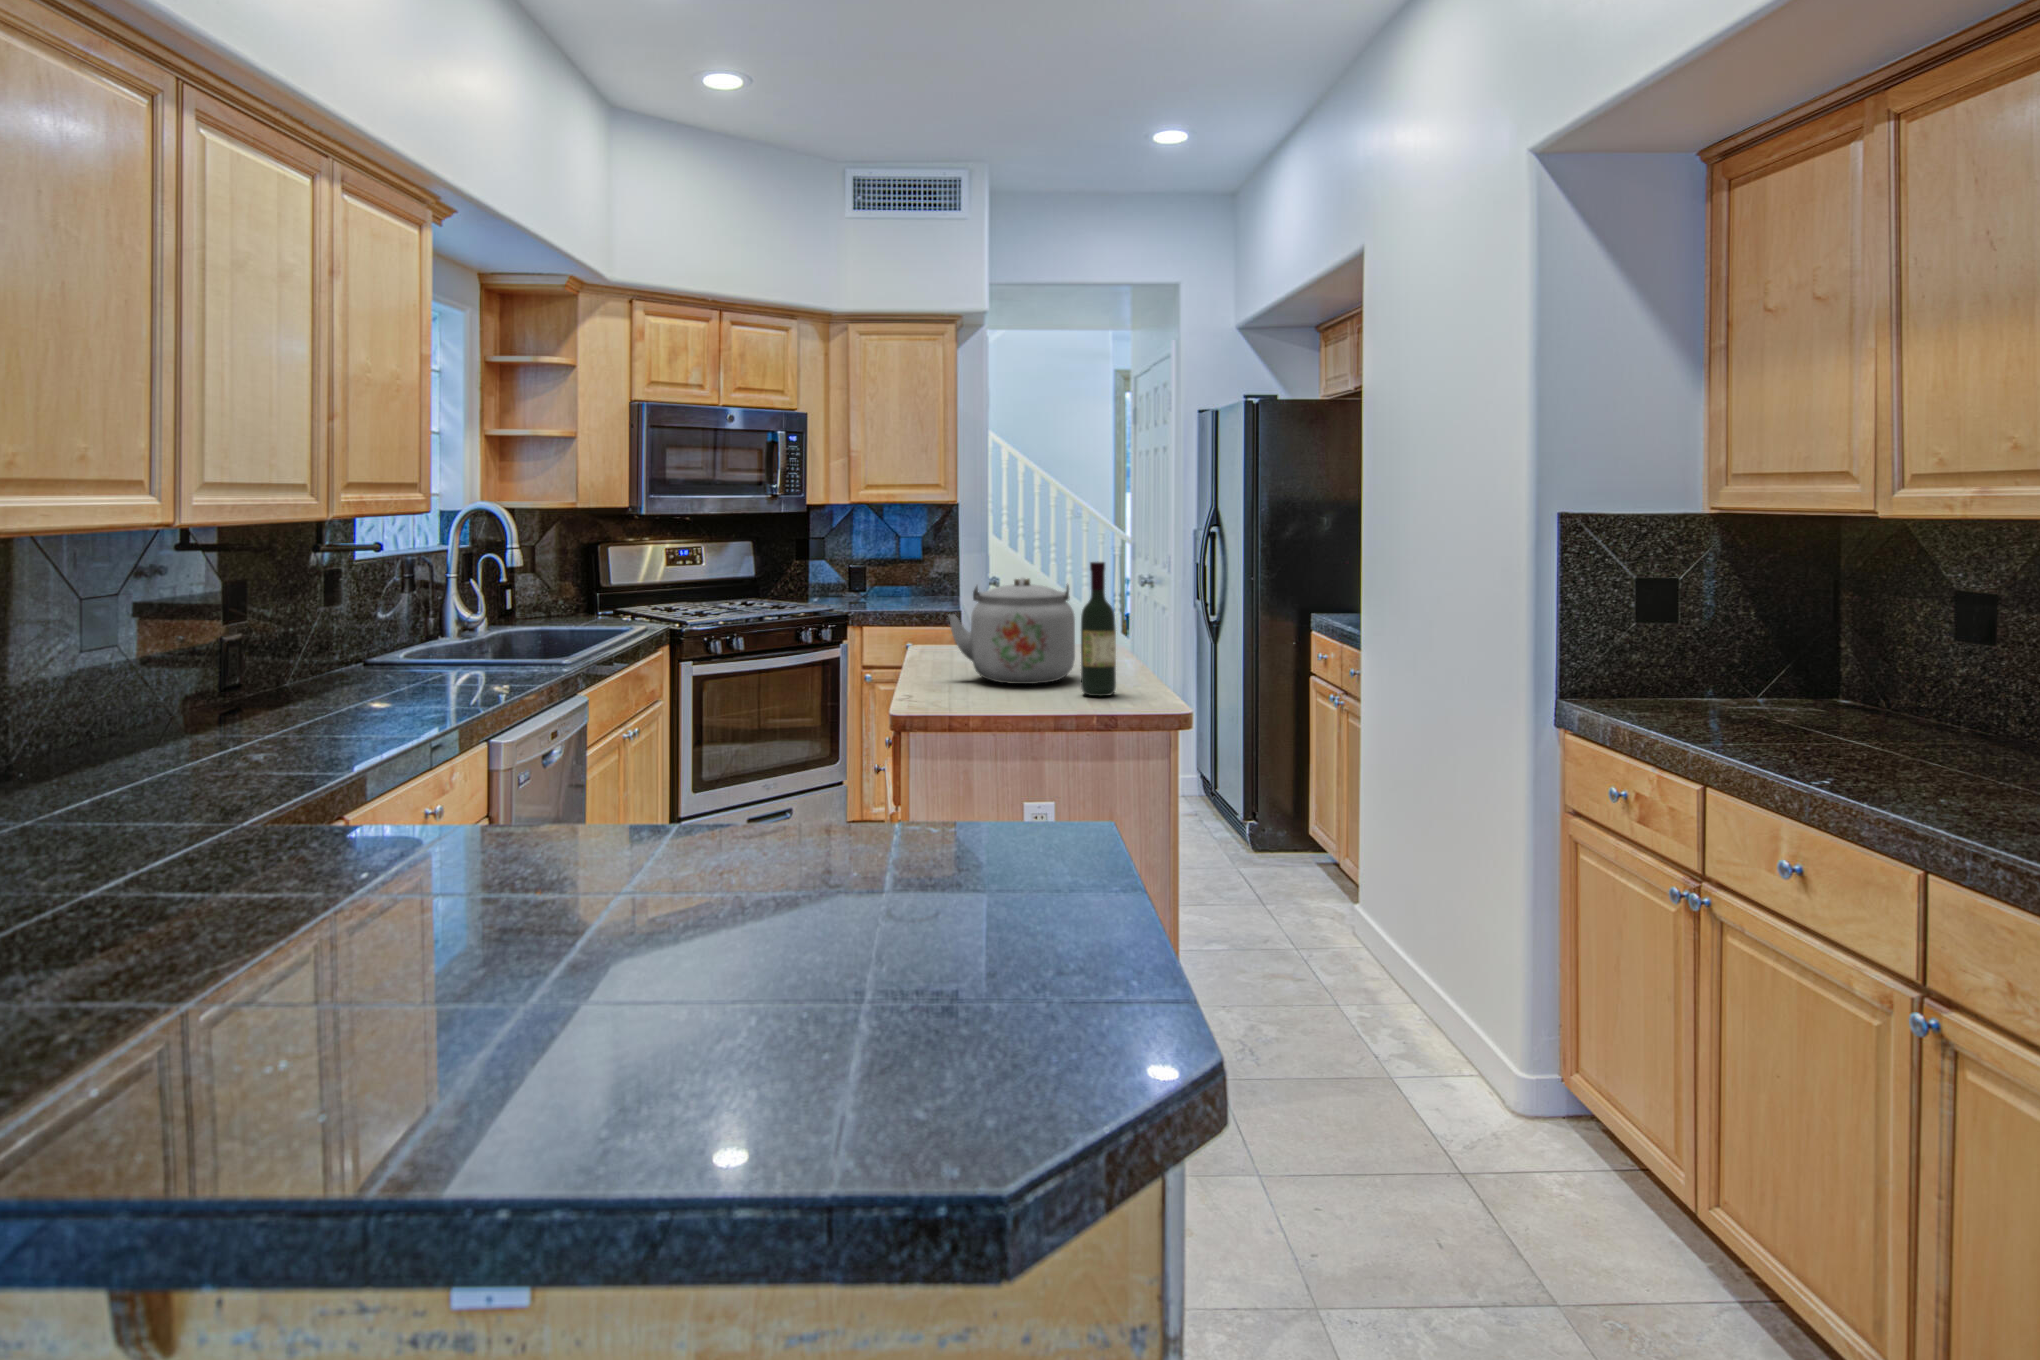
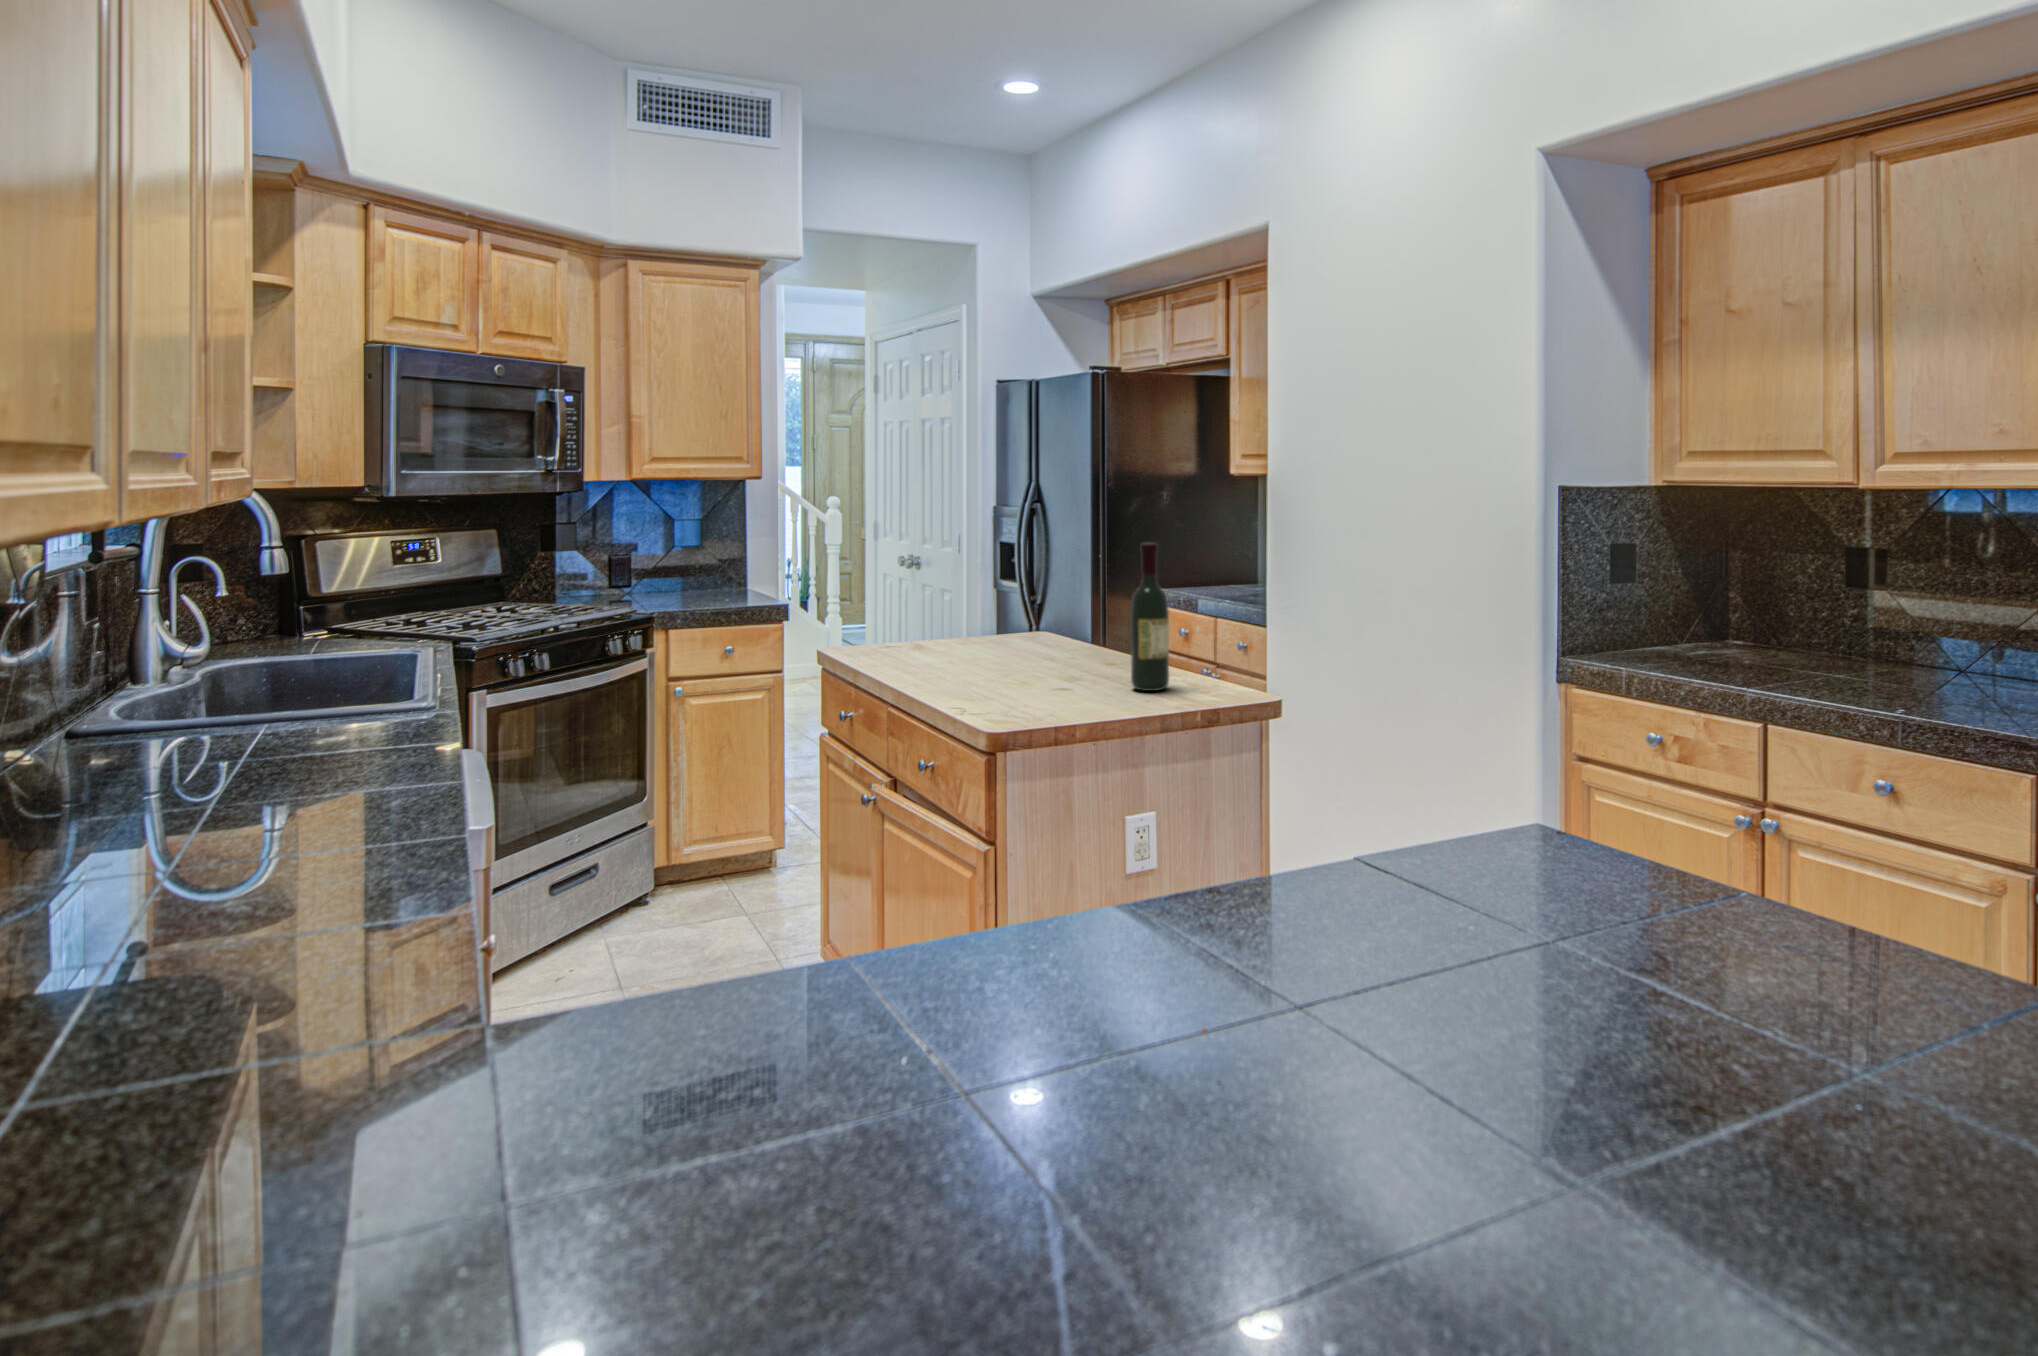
kettle: present [949,578,1075,684] -> none [954,563,1094,685]

